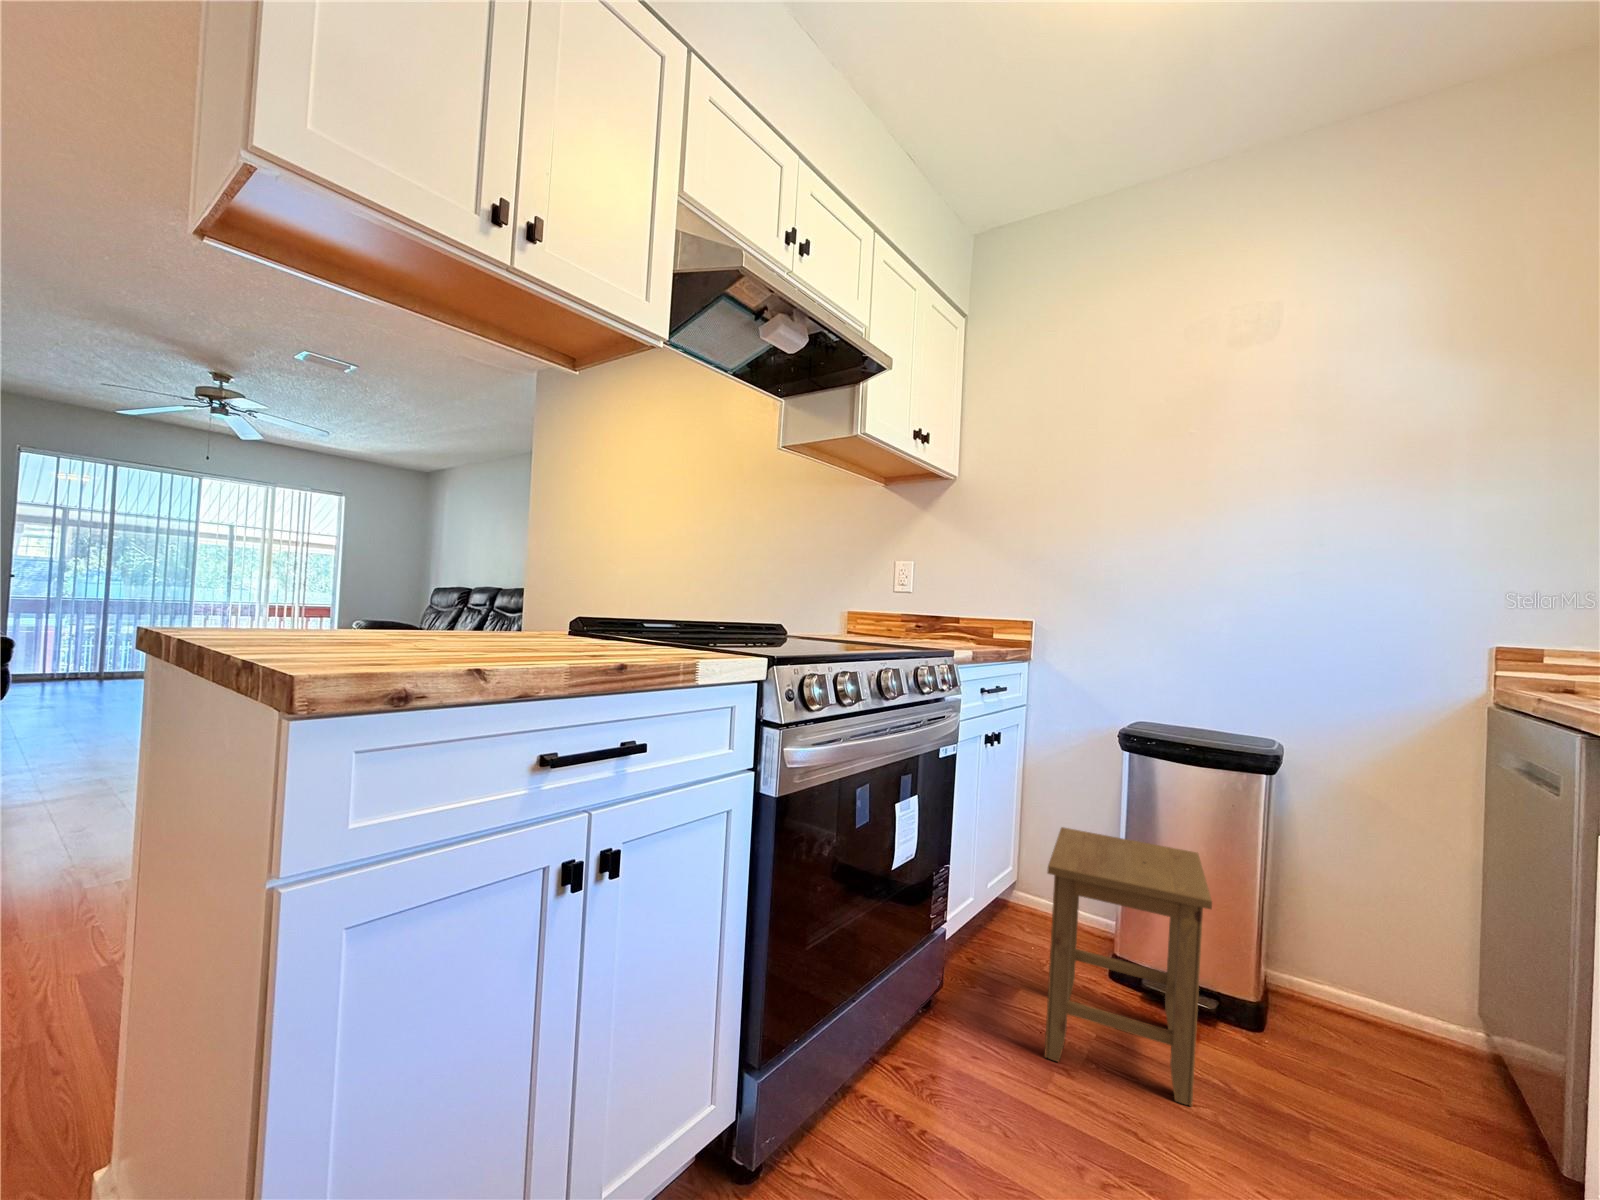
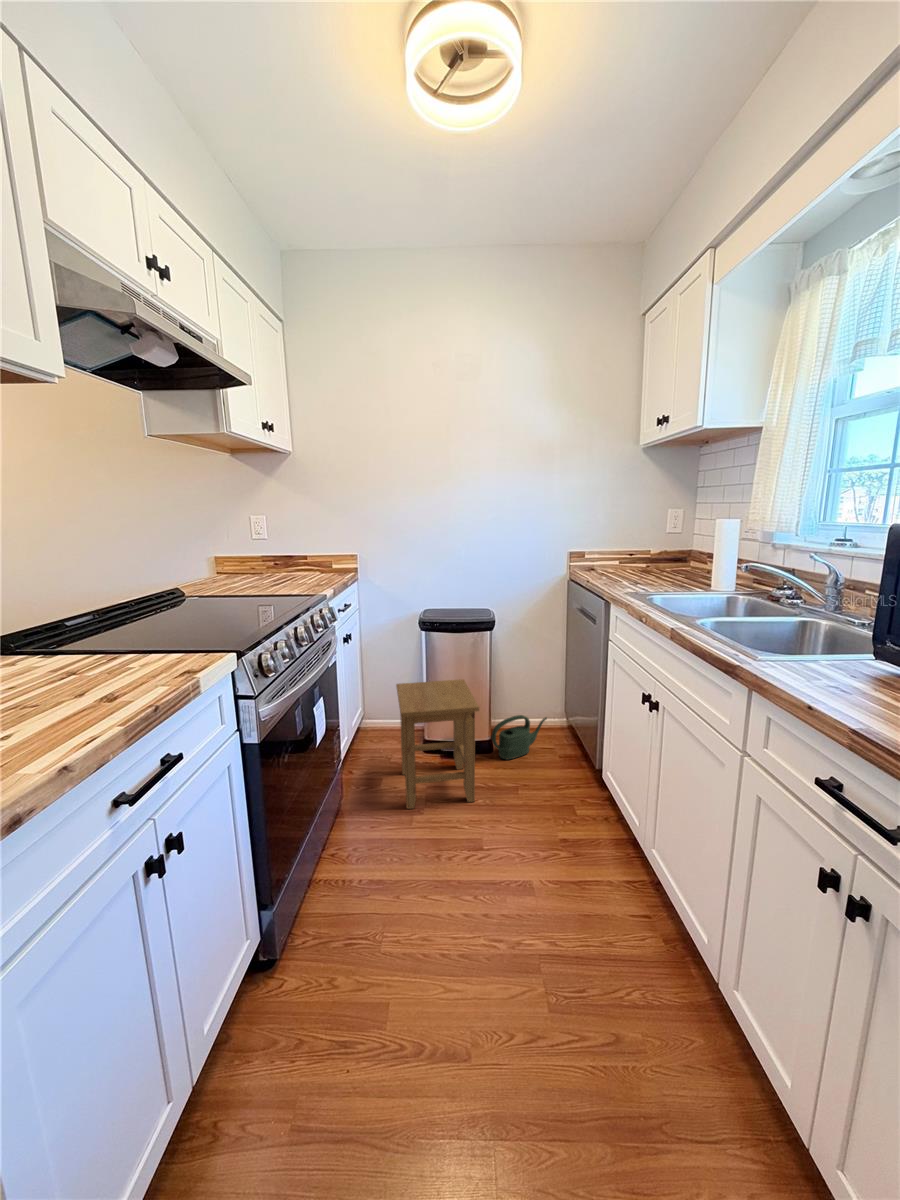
watering can: none [1257,967,1418,1068] -> present [491,715,547,759]

